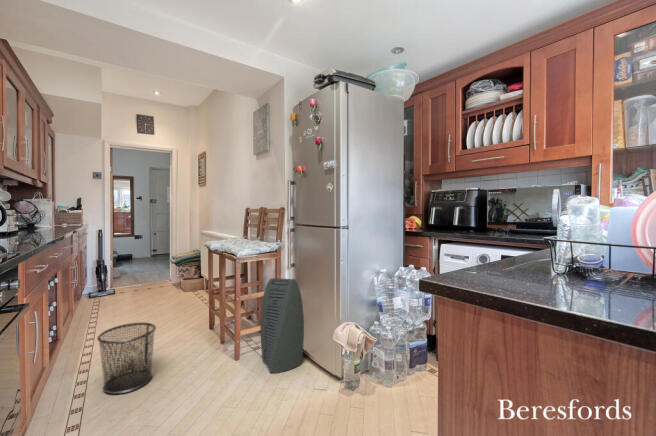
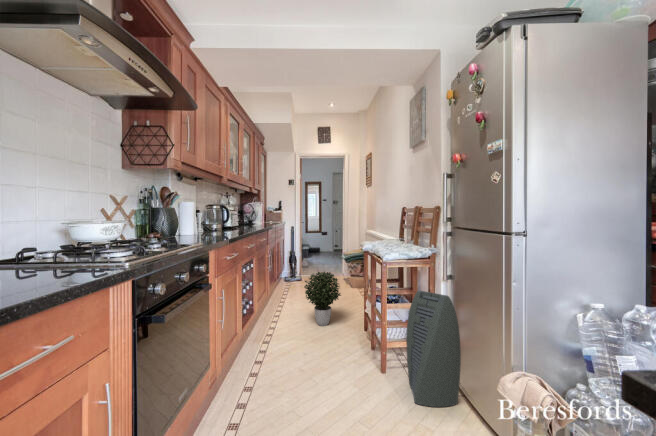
potted plant: none [137,275,183,334] -> present [304,272,341,326]
waste bin: present [97,322,156,394] -> none [264,313,308,376]

